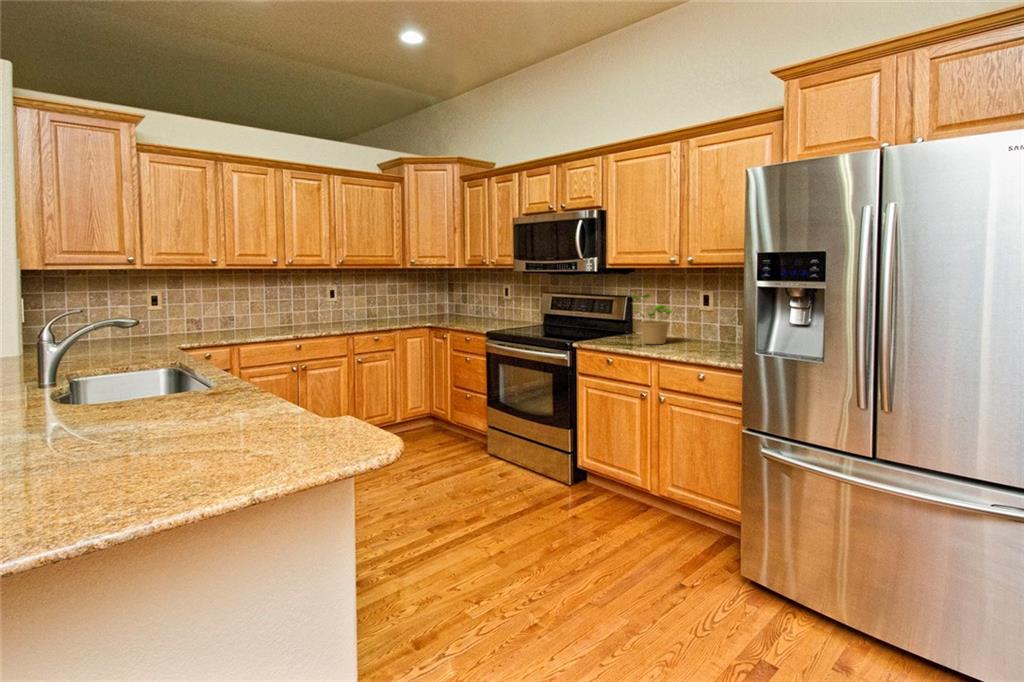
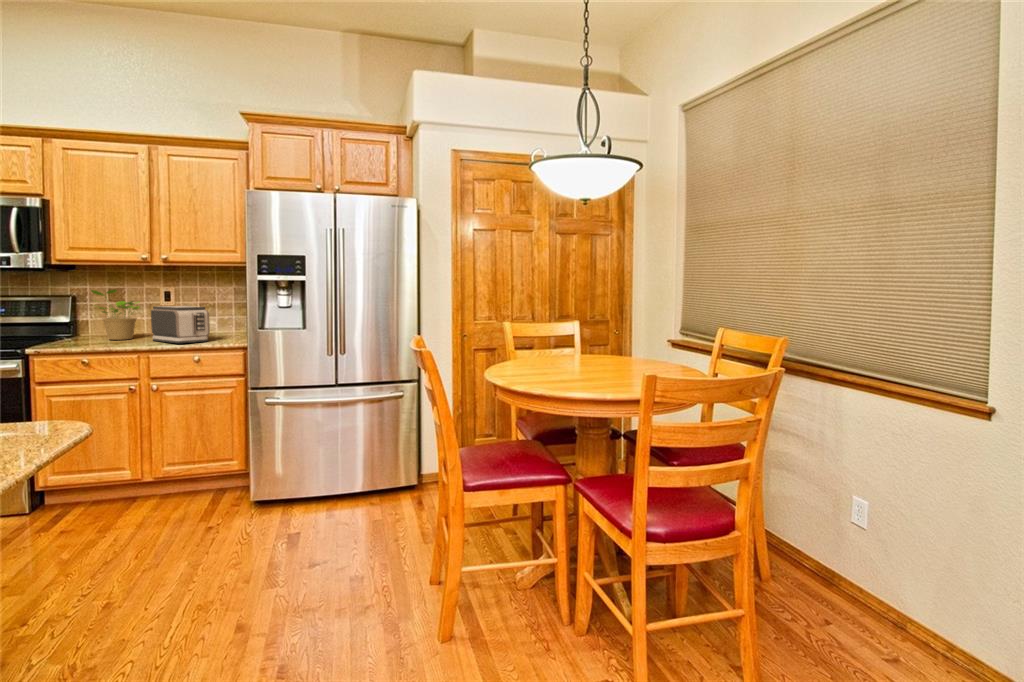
toaster: none [676,312,725,356] -> present [151,306,210,343]

